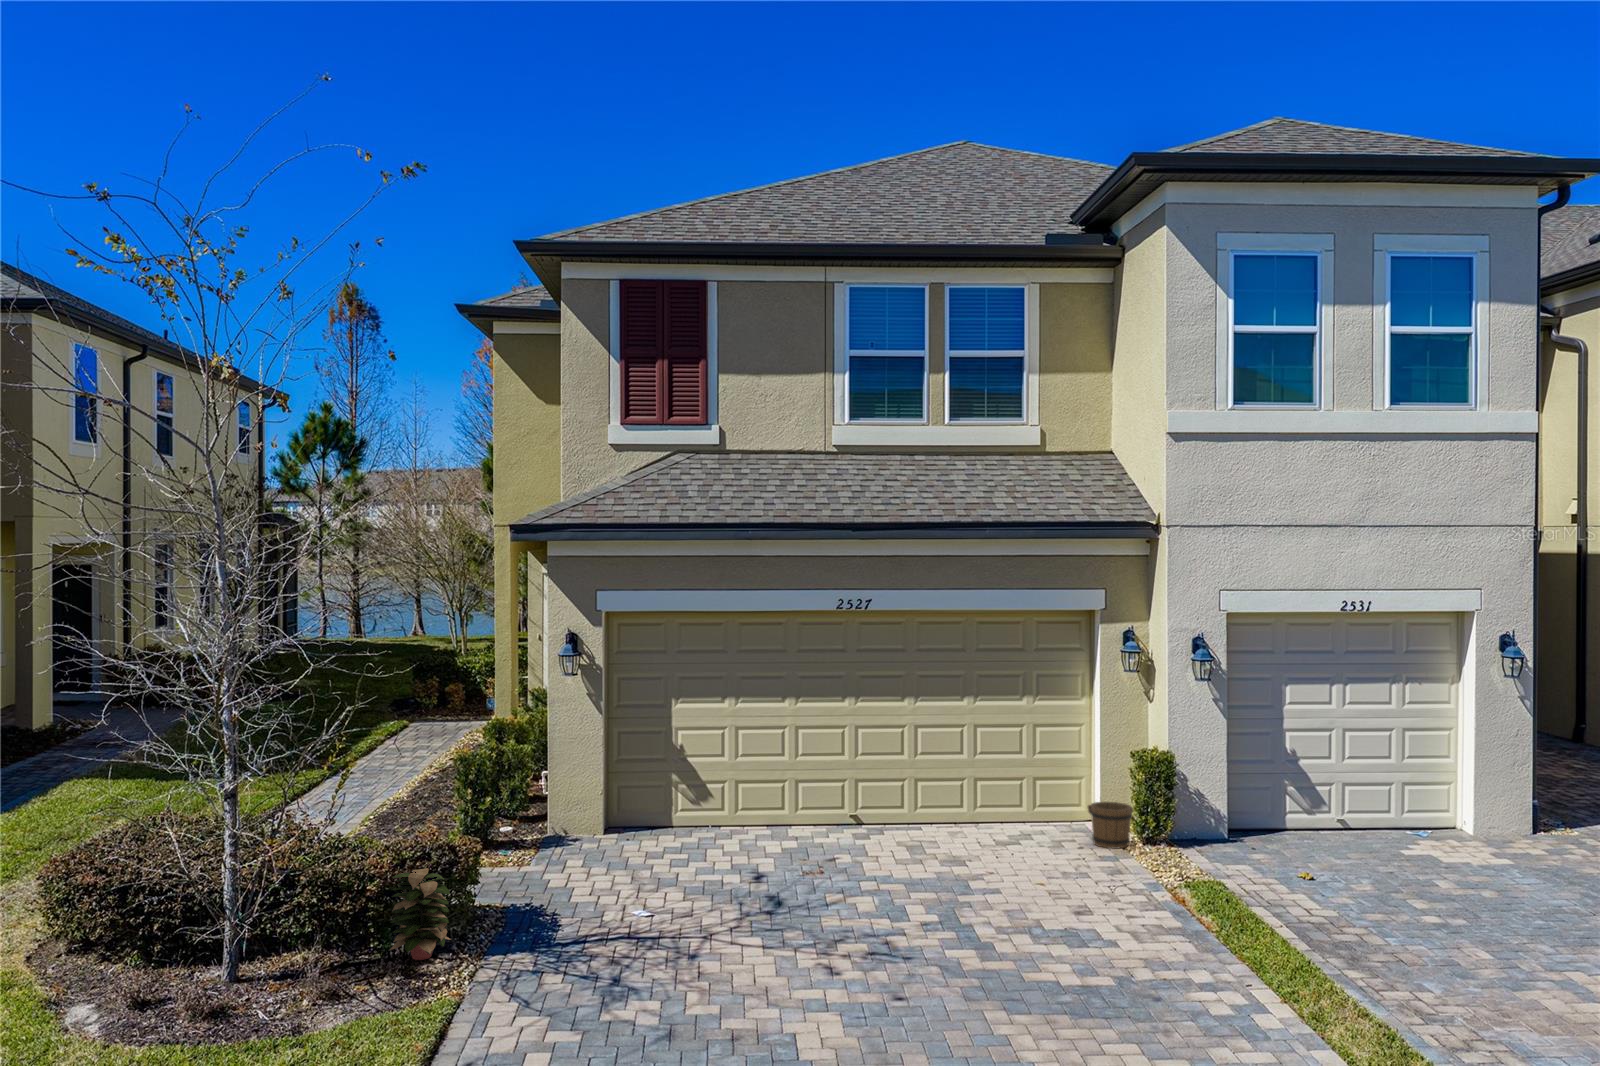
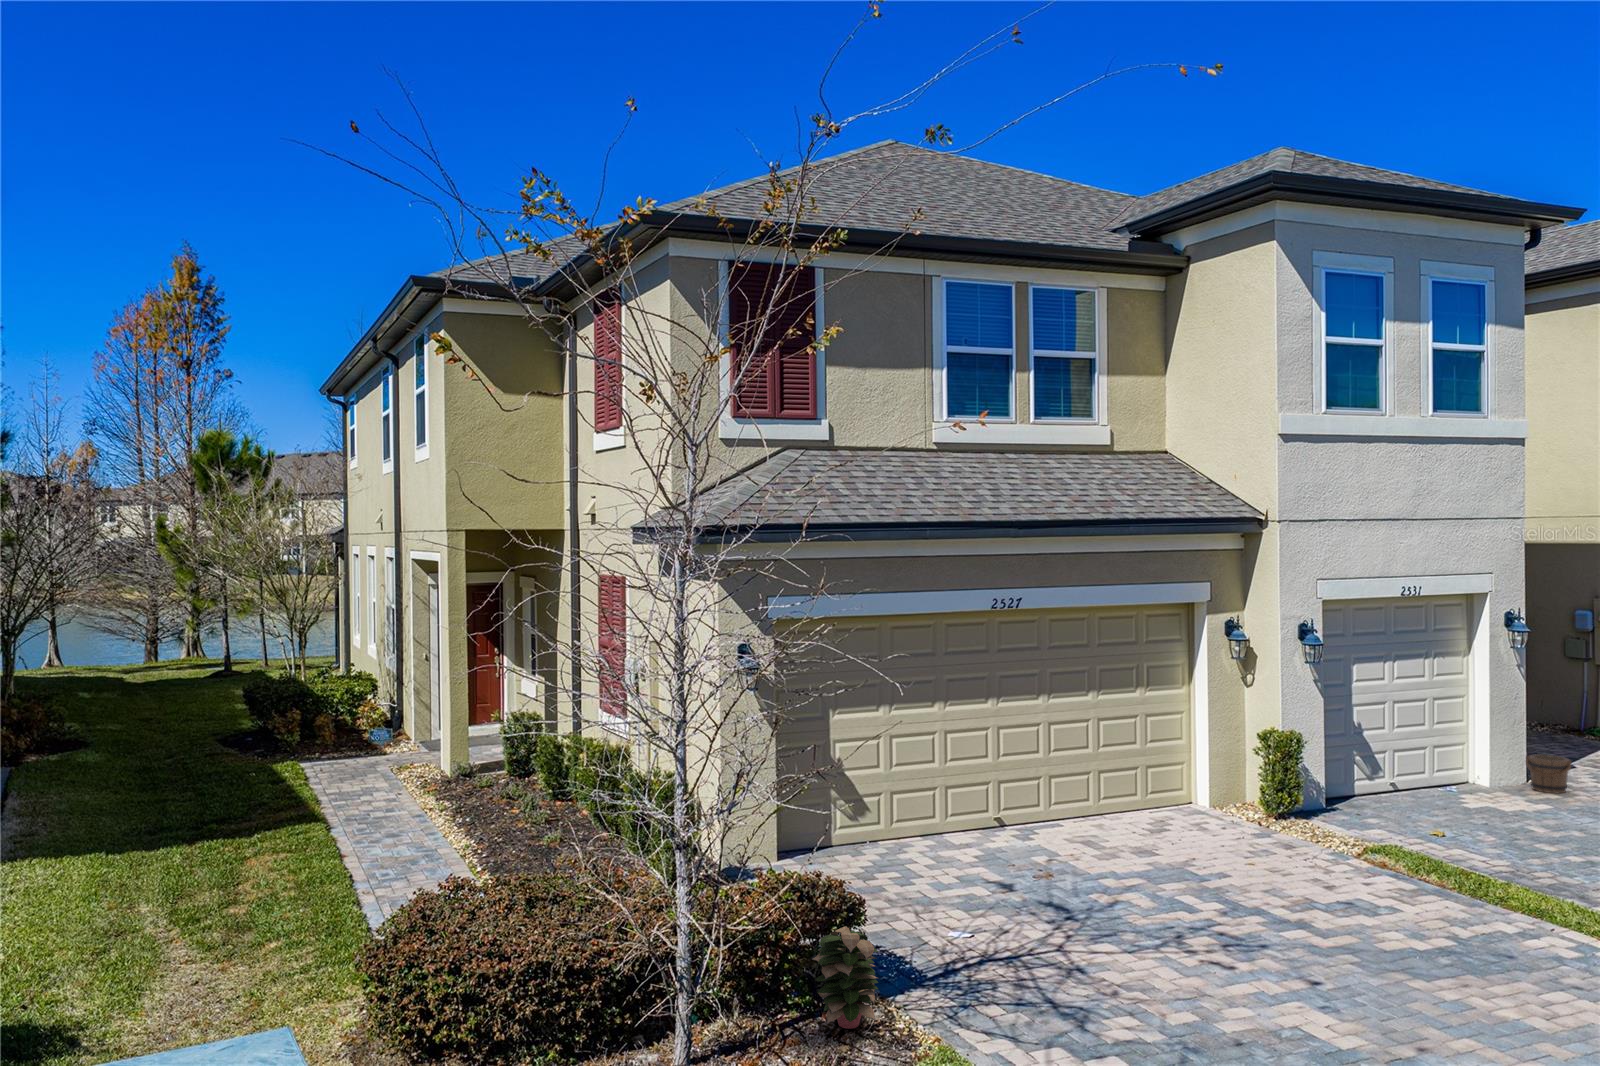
bucket: present [1088,802,1133,849] -> present [1526,754,1572,793]

